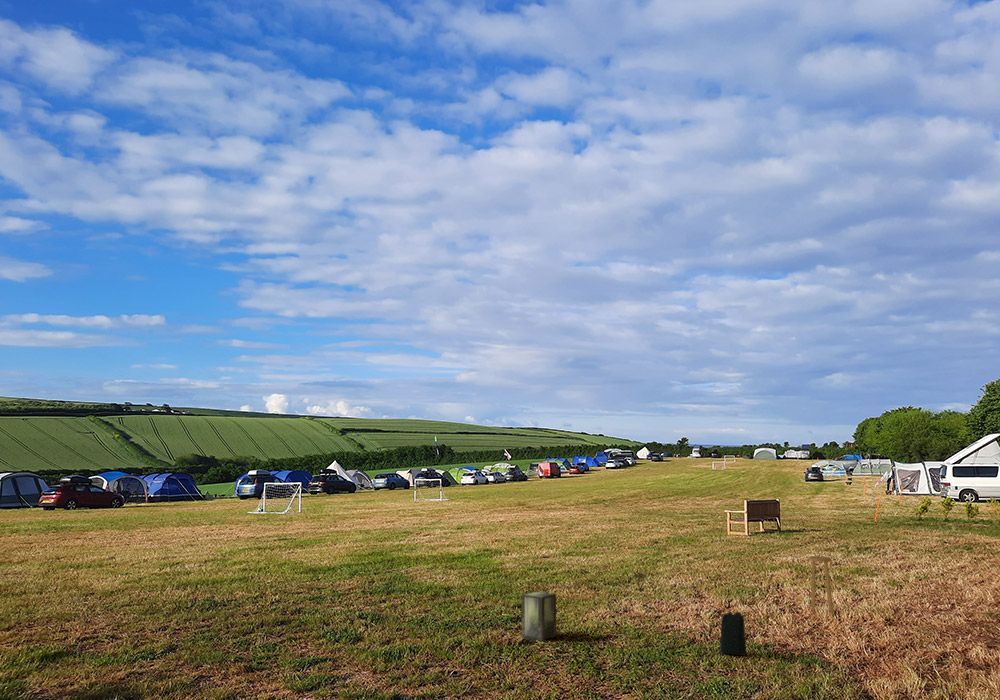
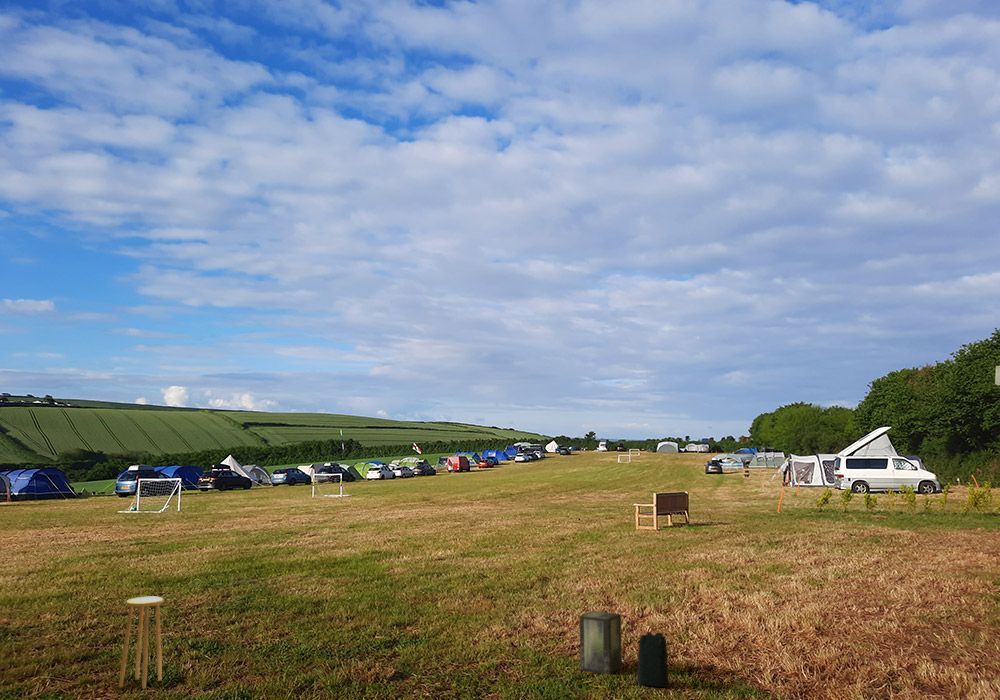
stool: present [808,556,833,614] -> present [119,596,163,689]
storage box: present [522,591,556,640] -> present [580,611,622,674]

